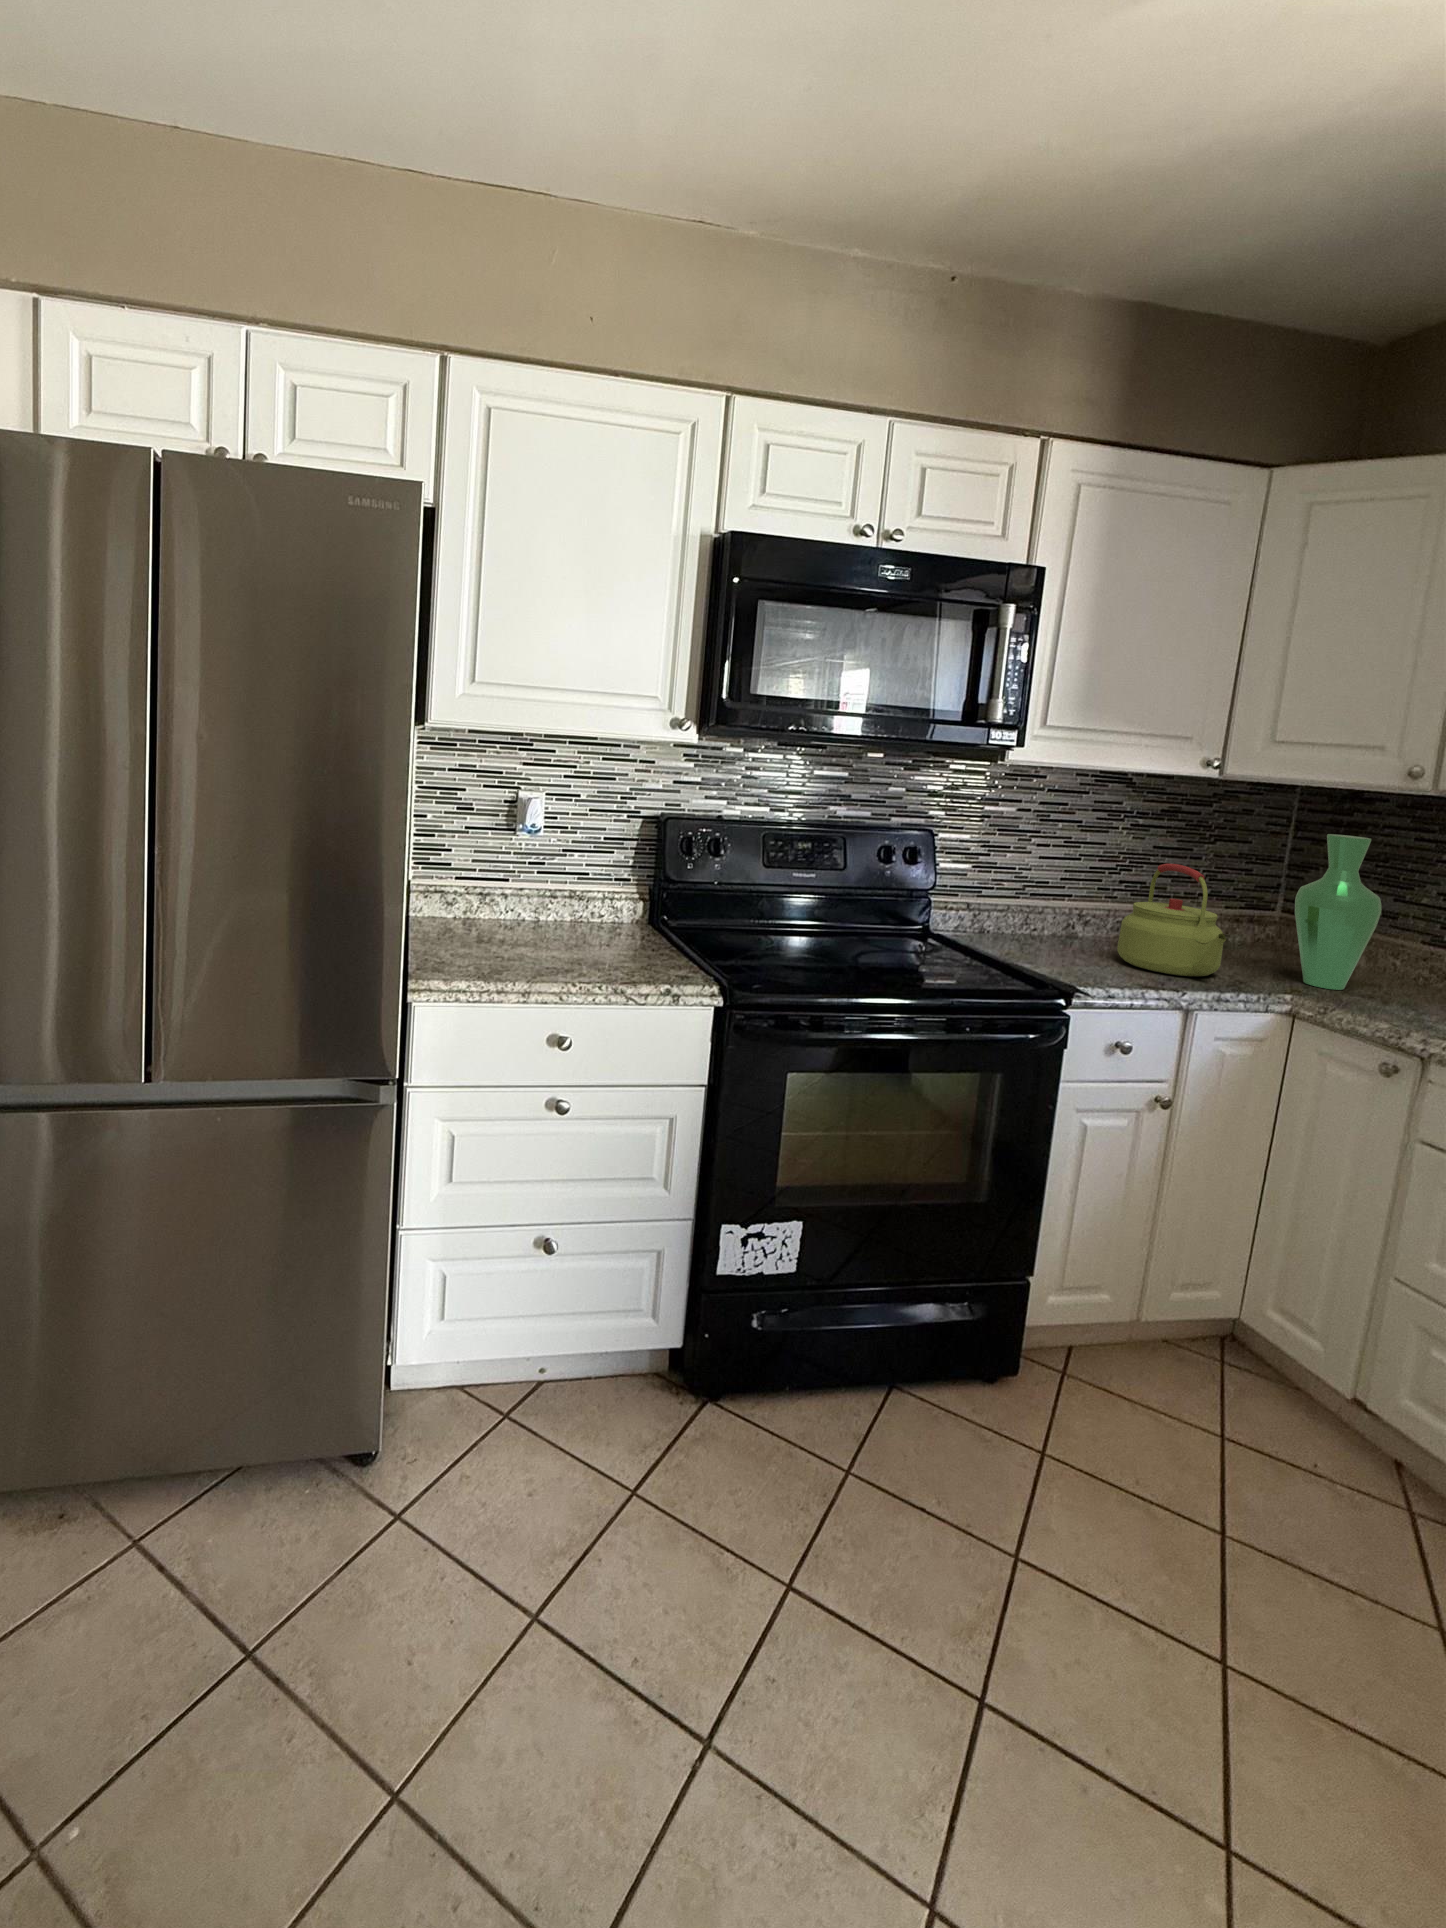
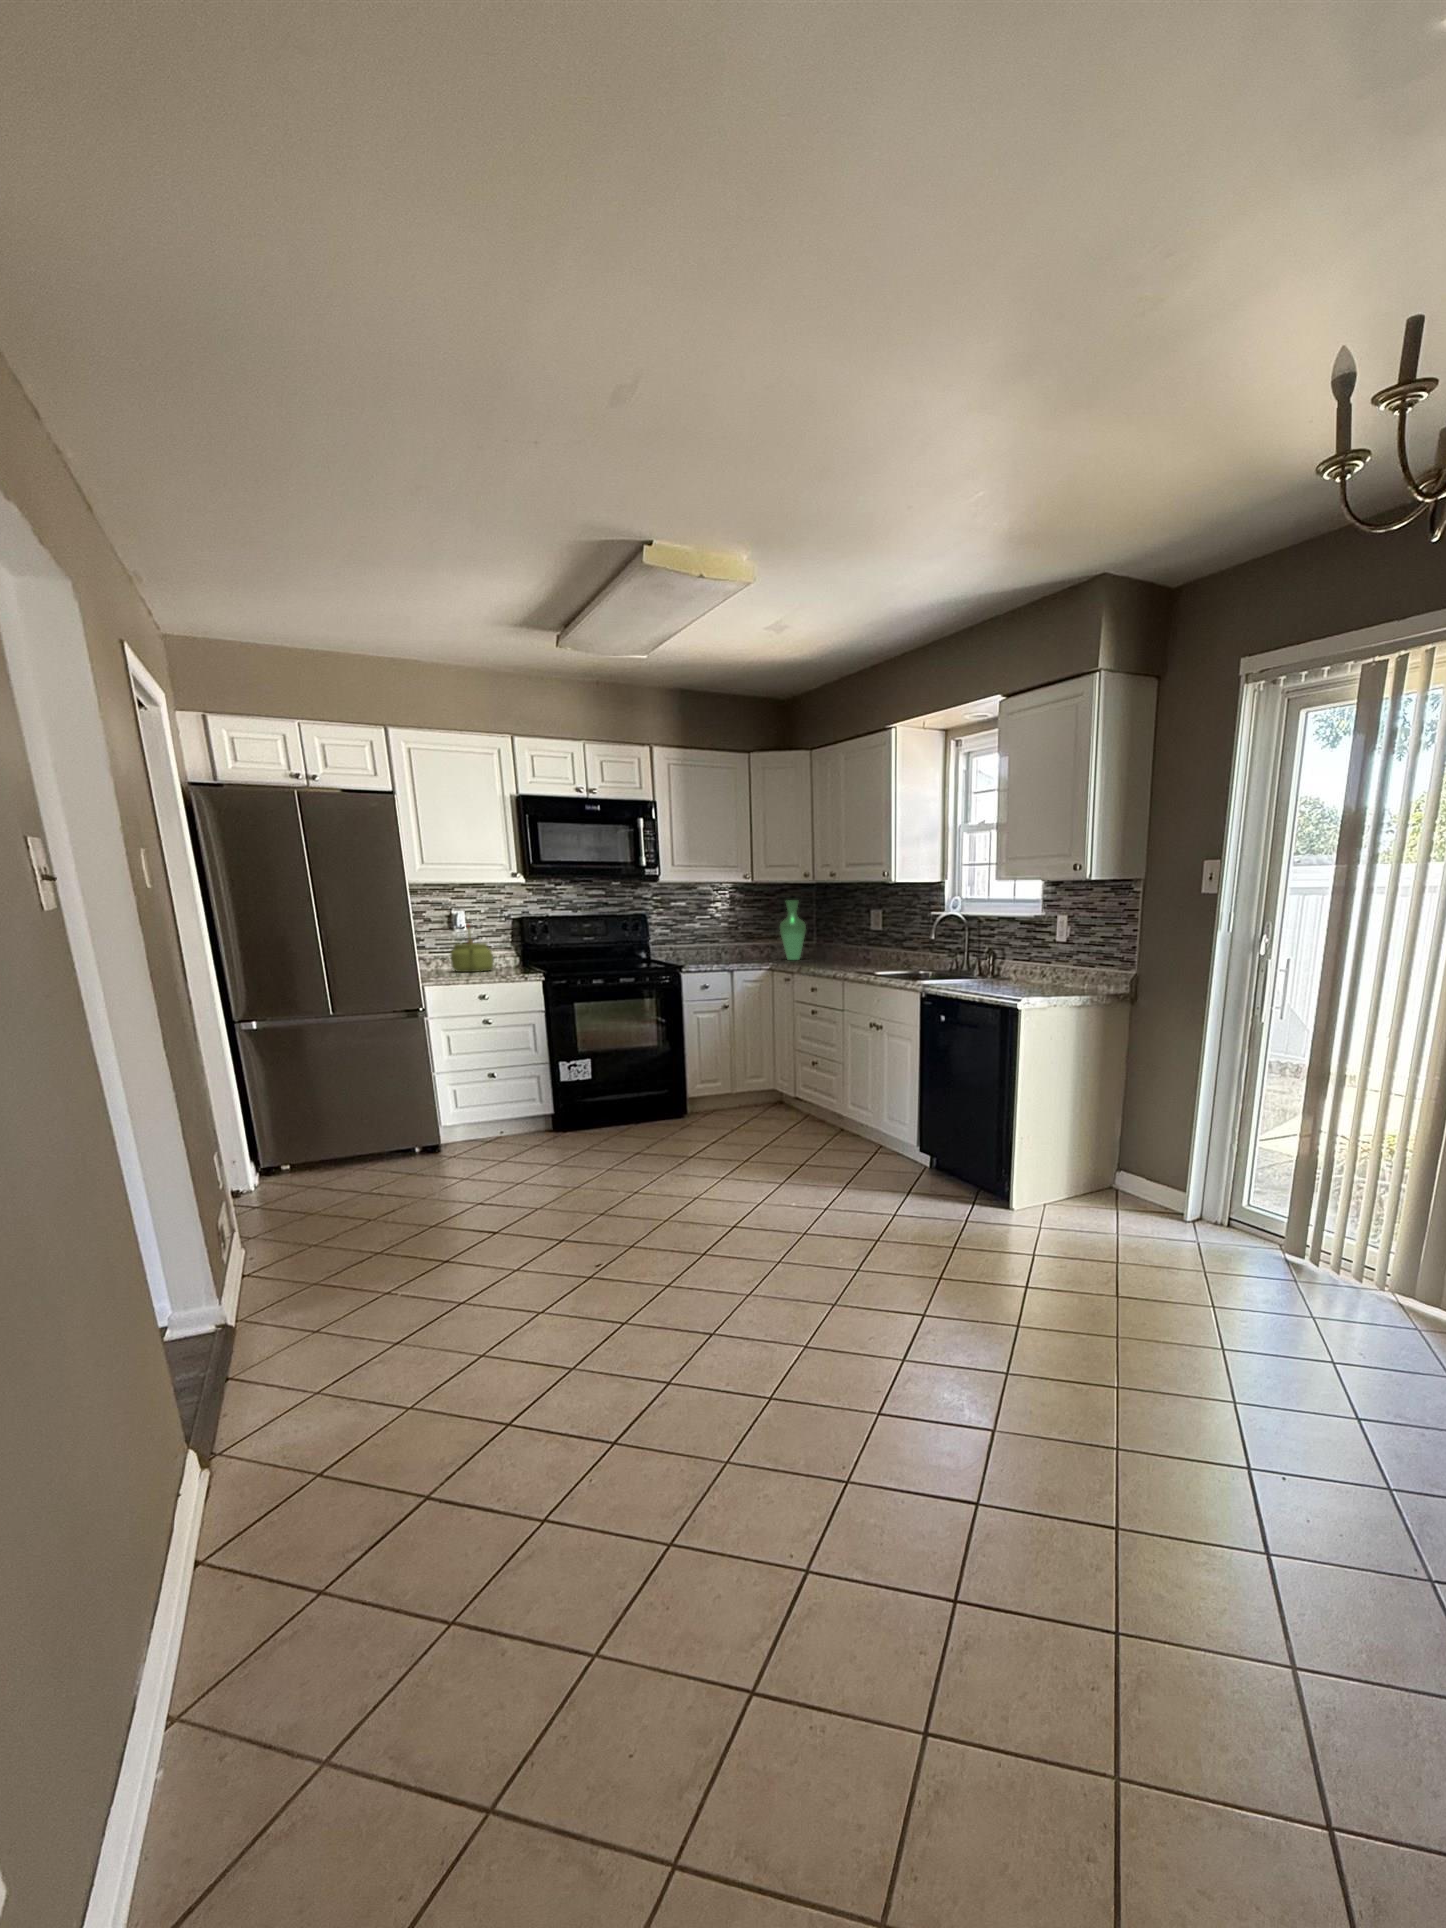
kettle: present [1117,864,1227,976] -> present [451,924,494,972]

